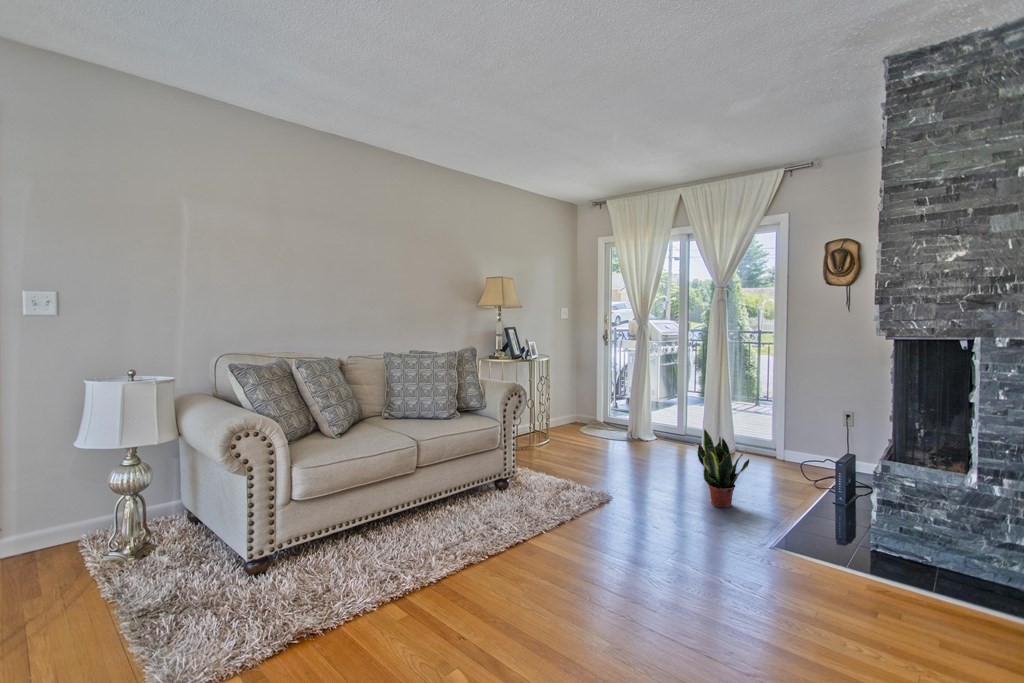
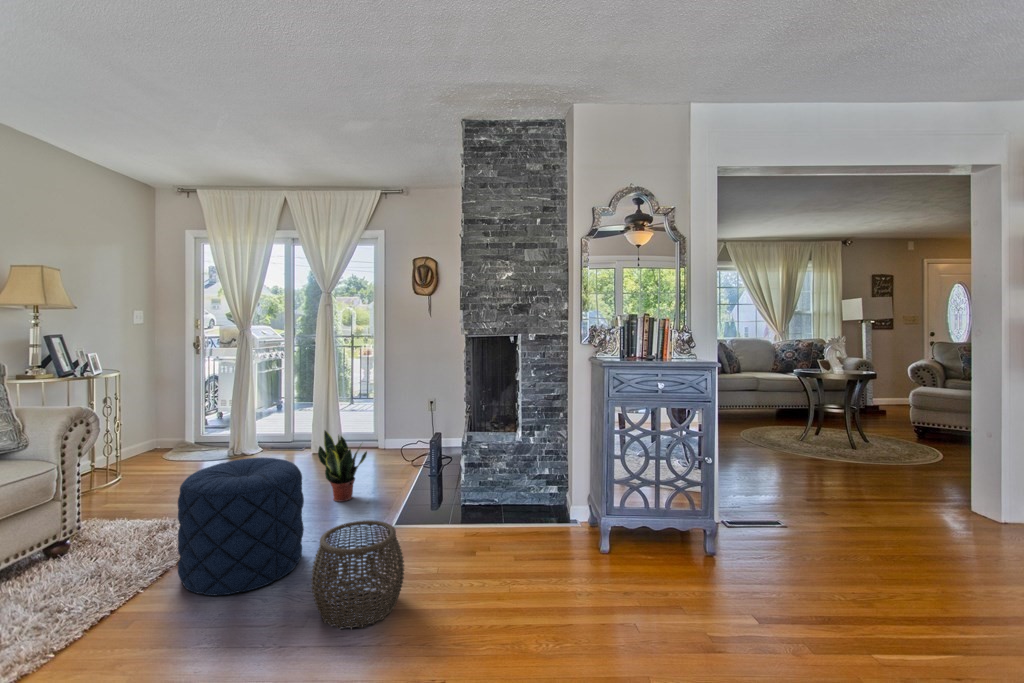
pouf: none [568,443,670,562] -> present [178,458,304,596]
woven basket: none [663,525,763,638] -> present [311,520,404,629]

